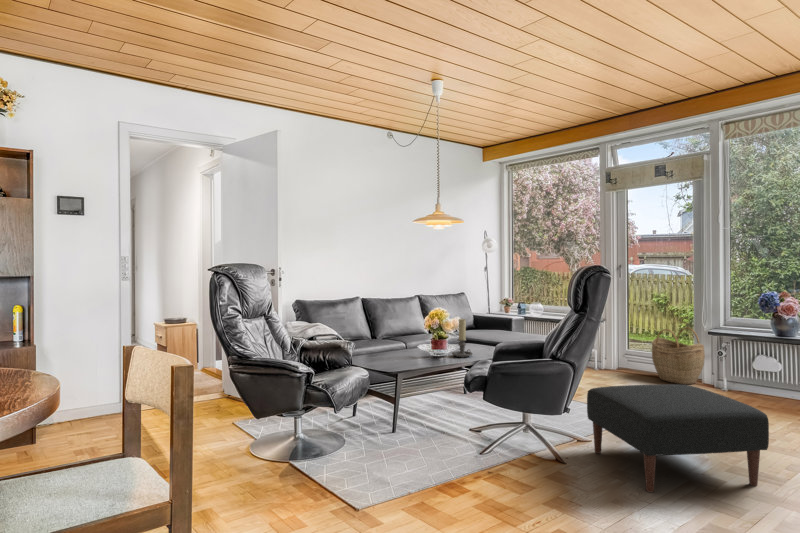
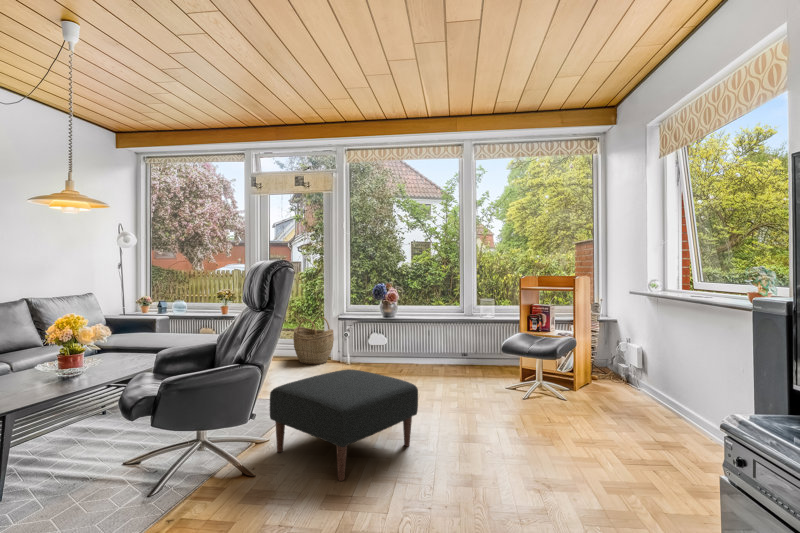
candle holder: present [452,319,472,357] -> none [93,326,124,375]

